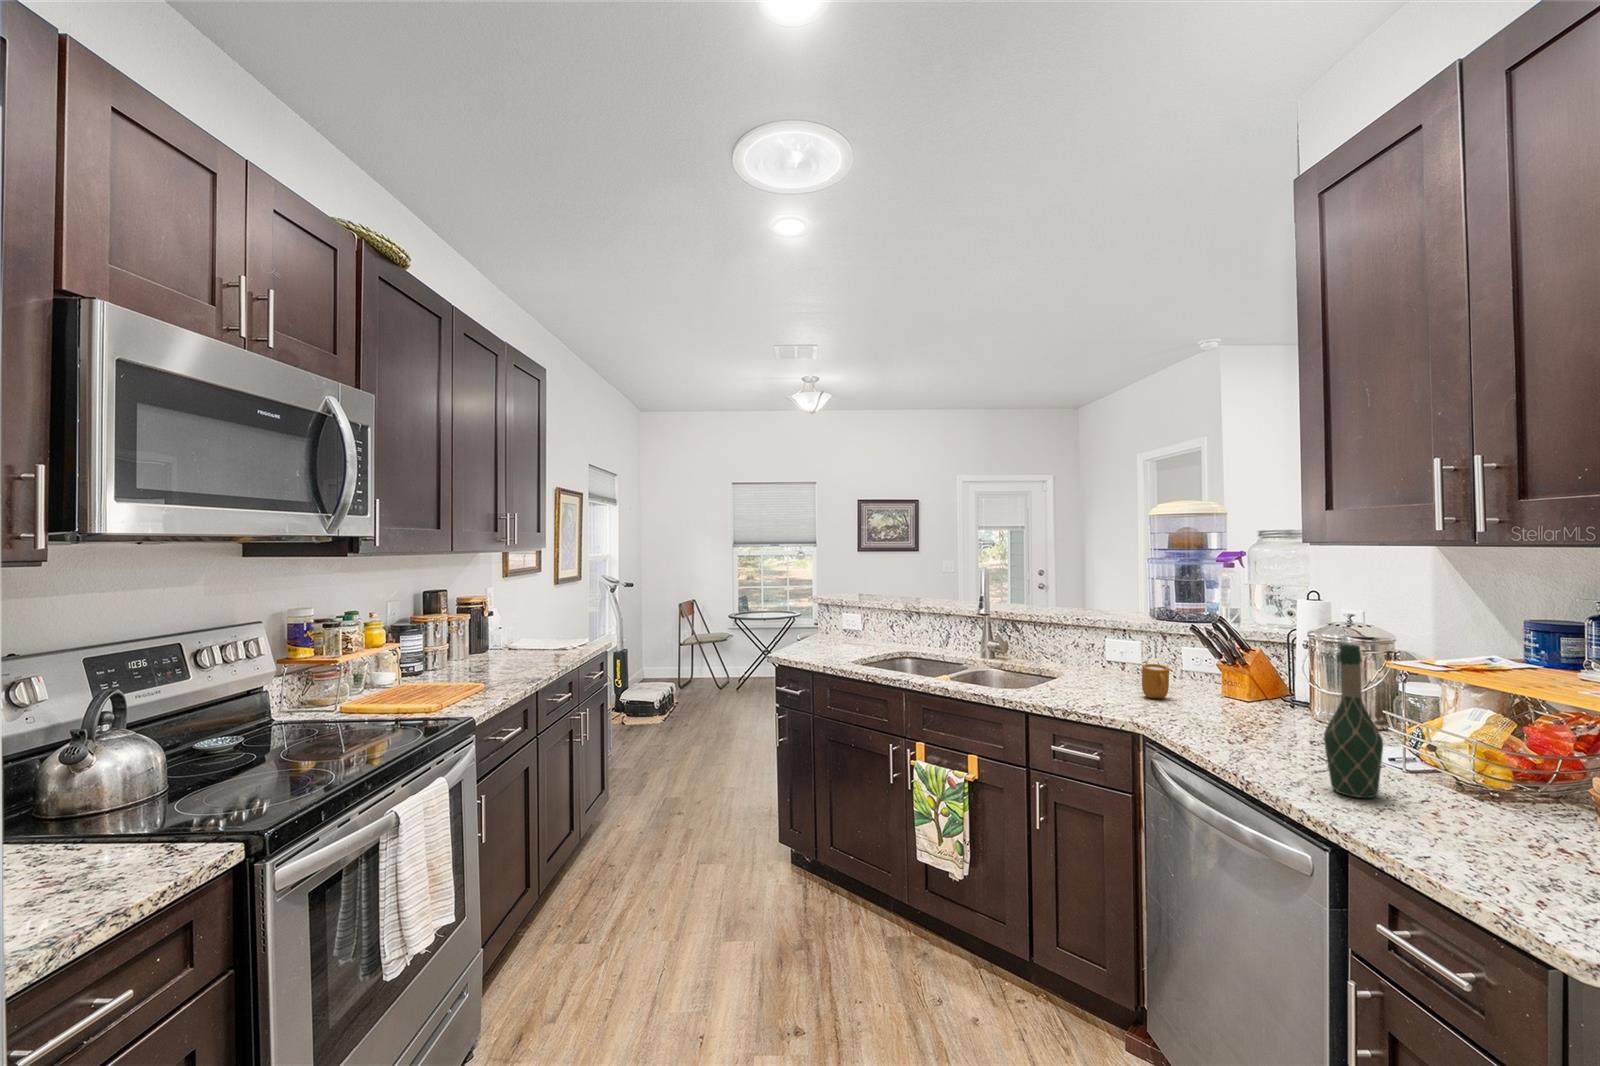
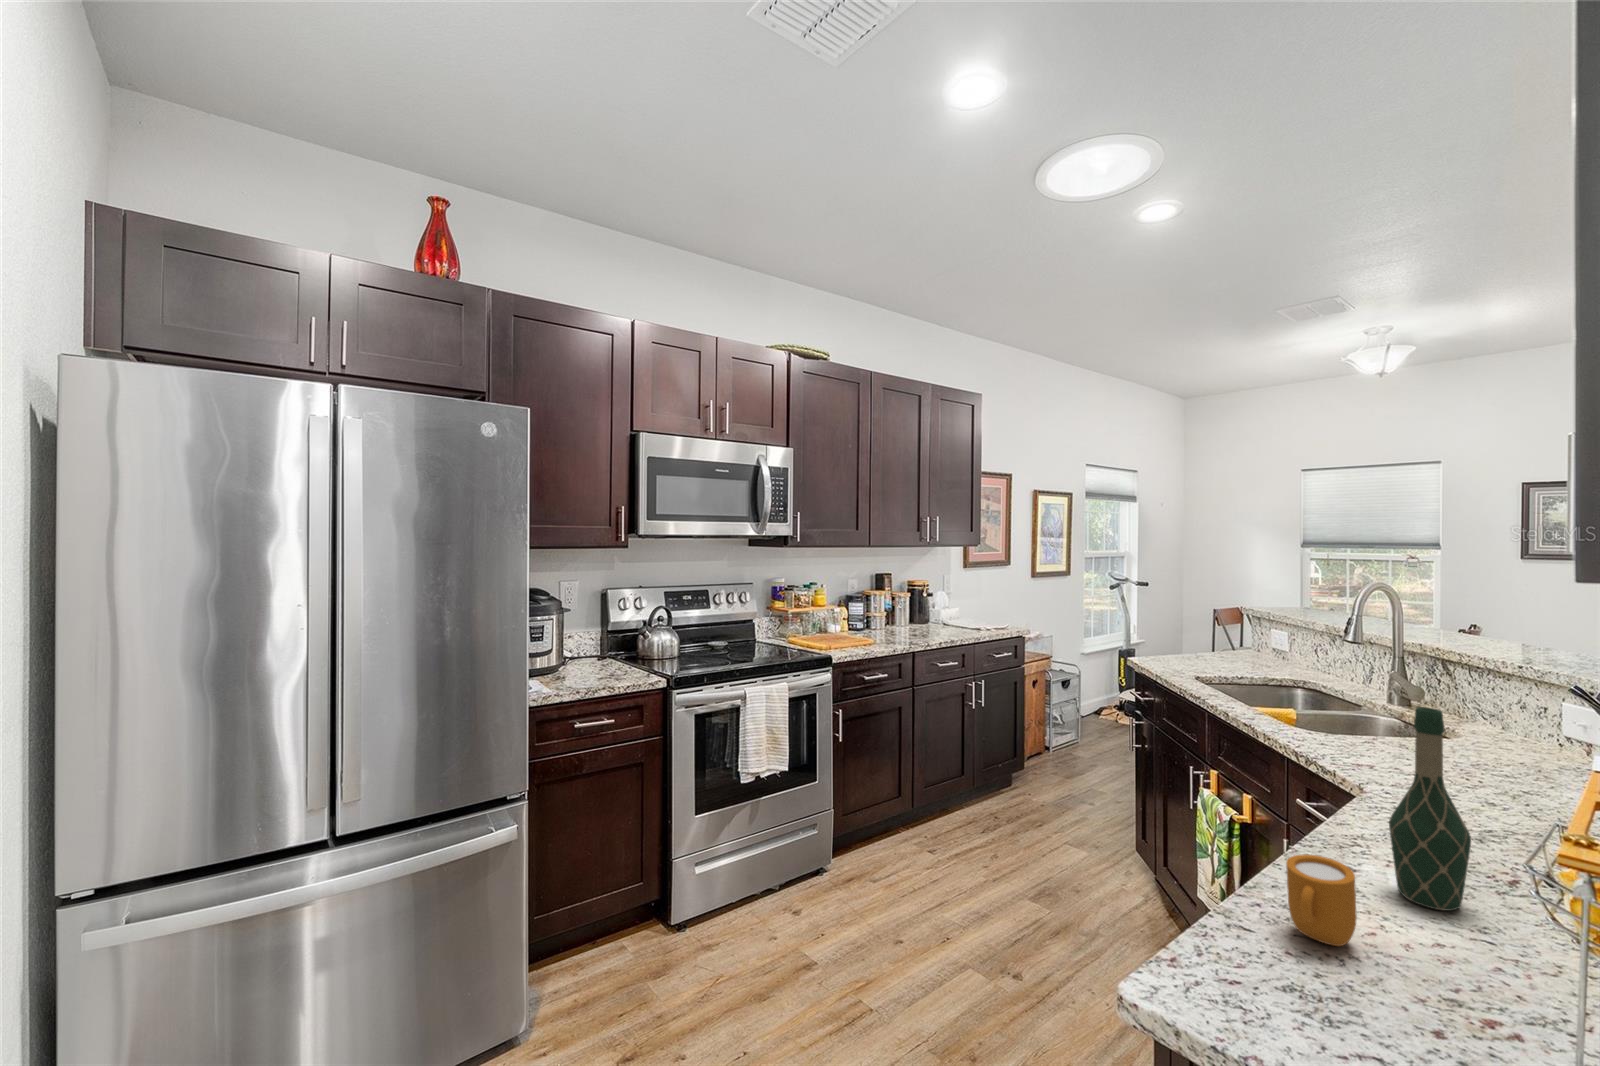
mug: present [1142,664,1169,698] -> present [1286,855,1357,946]

